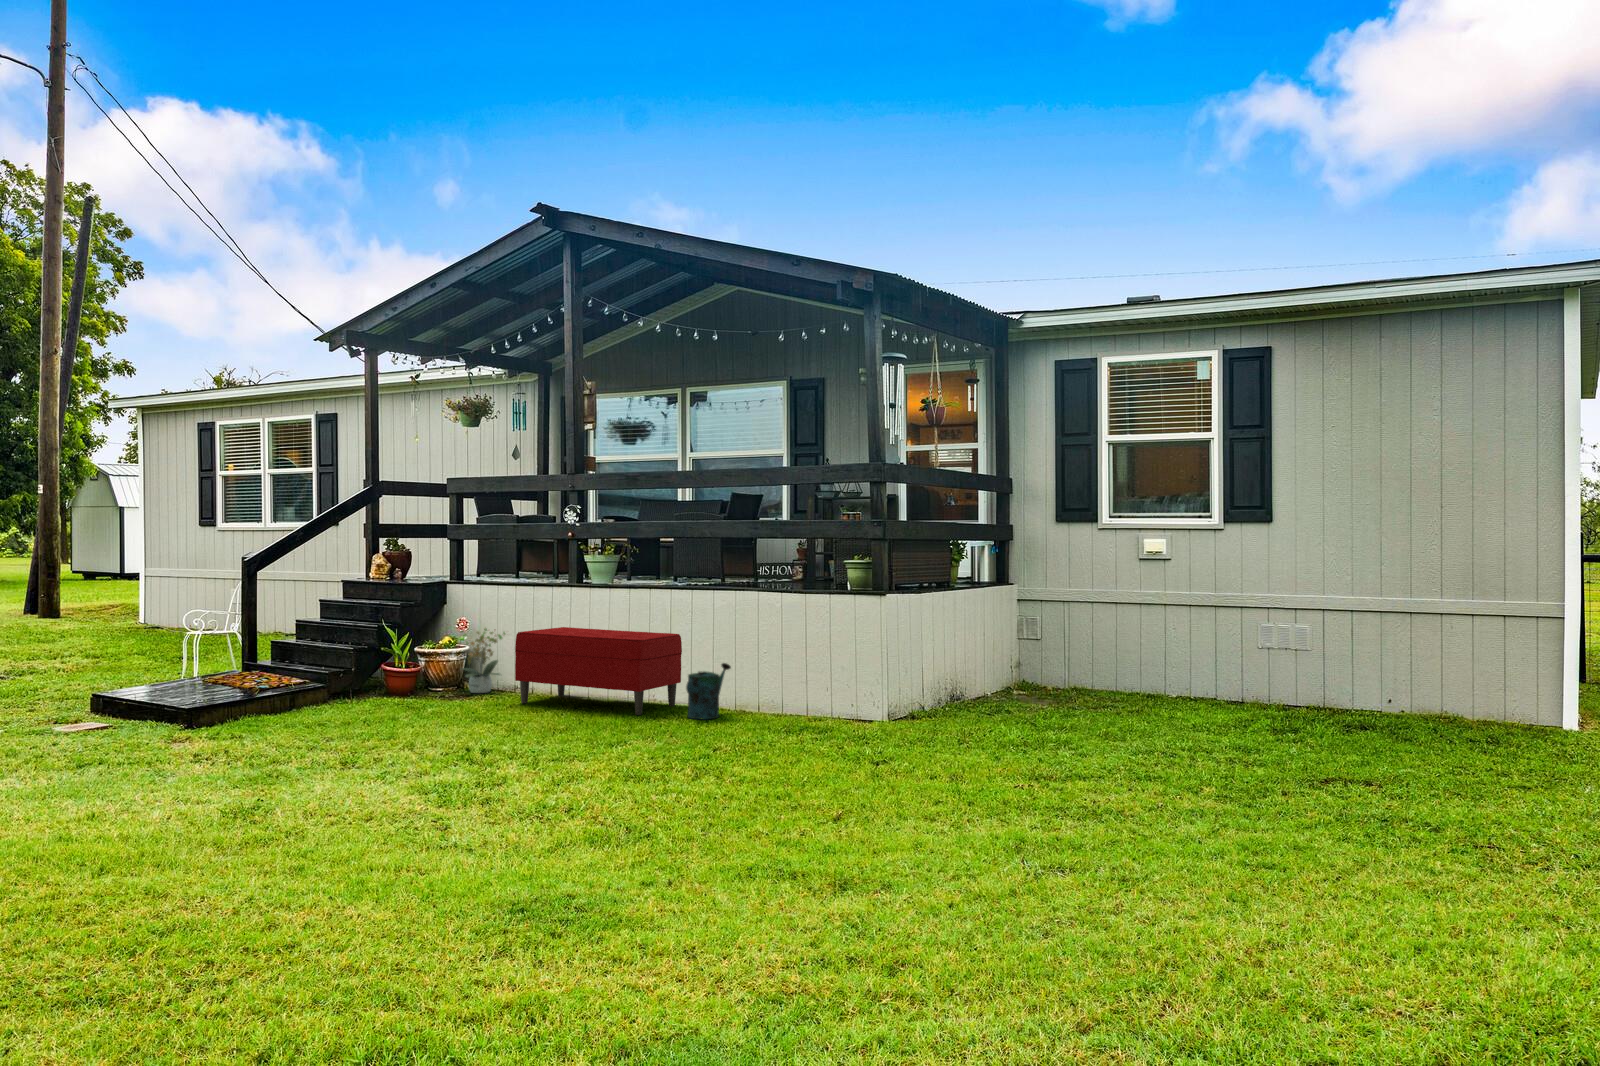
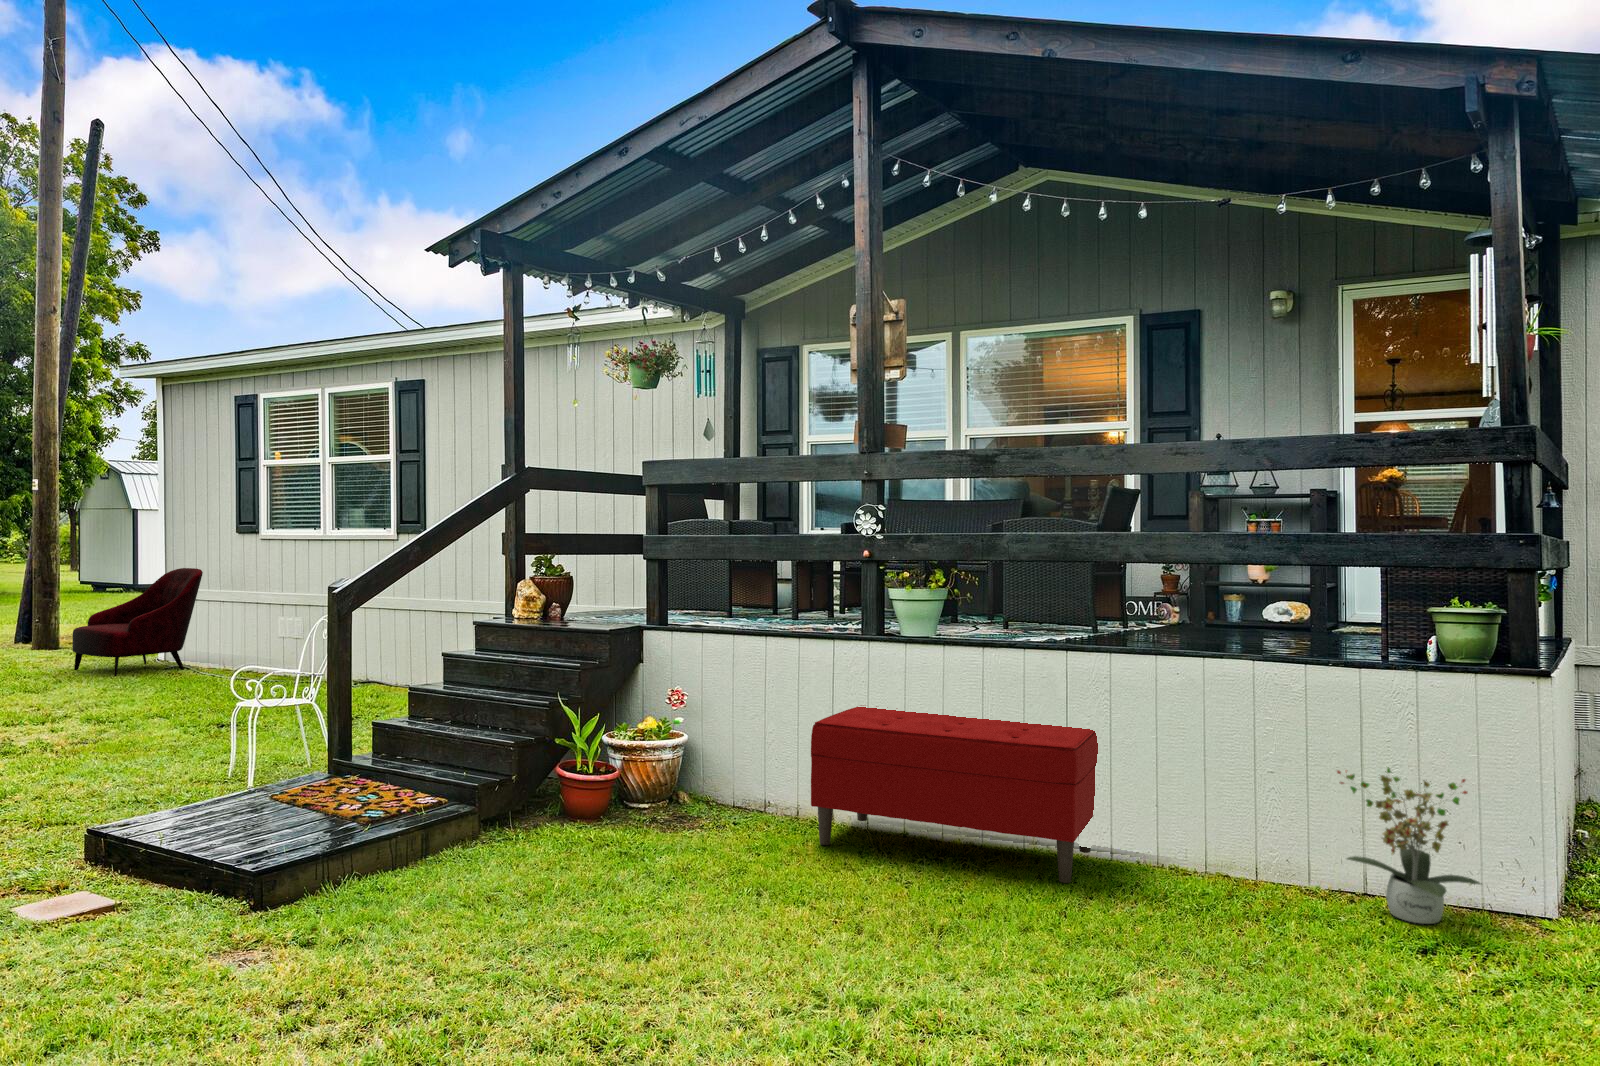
armchair: none [74,553,174,634] -> present [72,568,203,676]
potted plant: present [461,628,505,693] -> present [1337,767,1482,924]
watering can: present [686,663,731,719] -> none [1161,783,1222,898]

